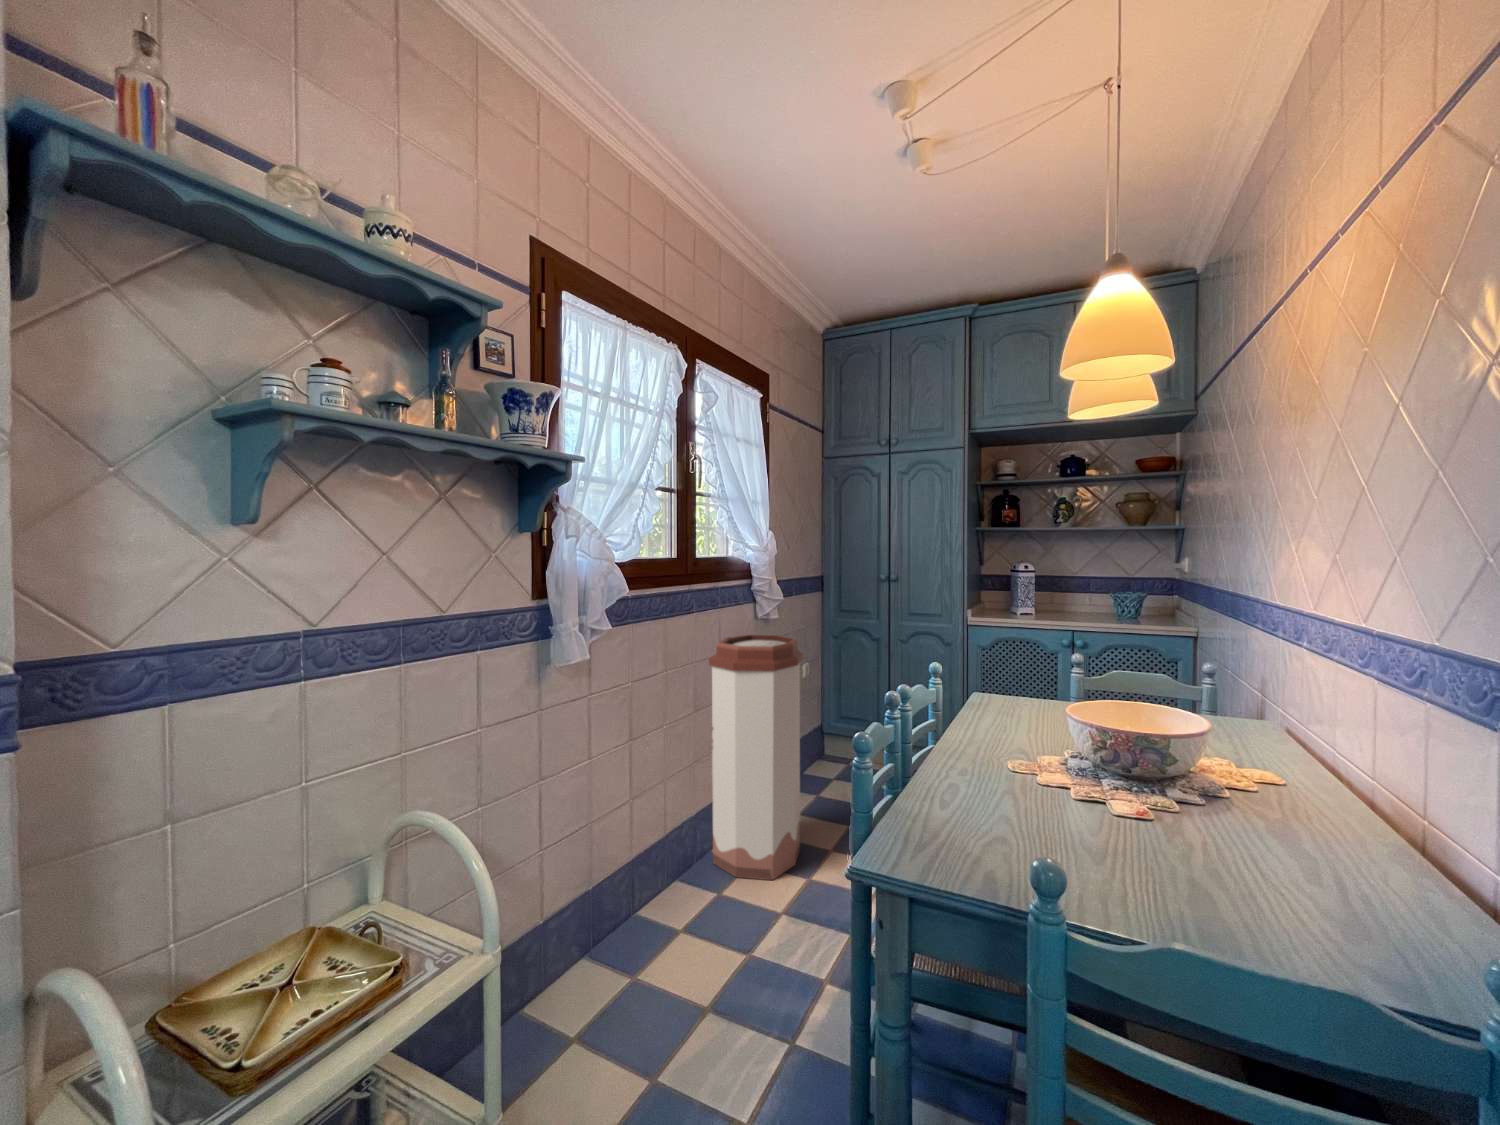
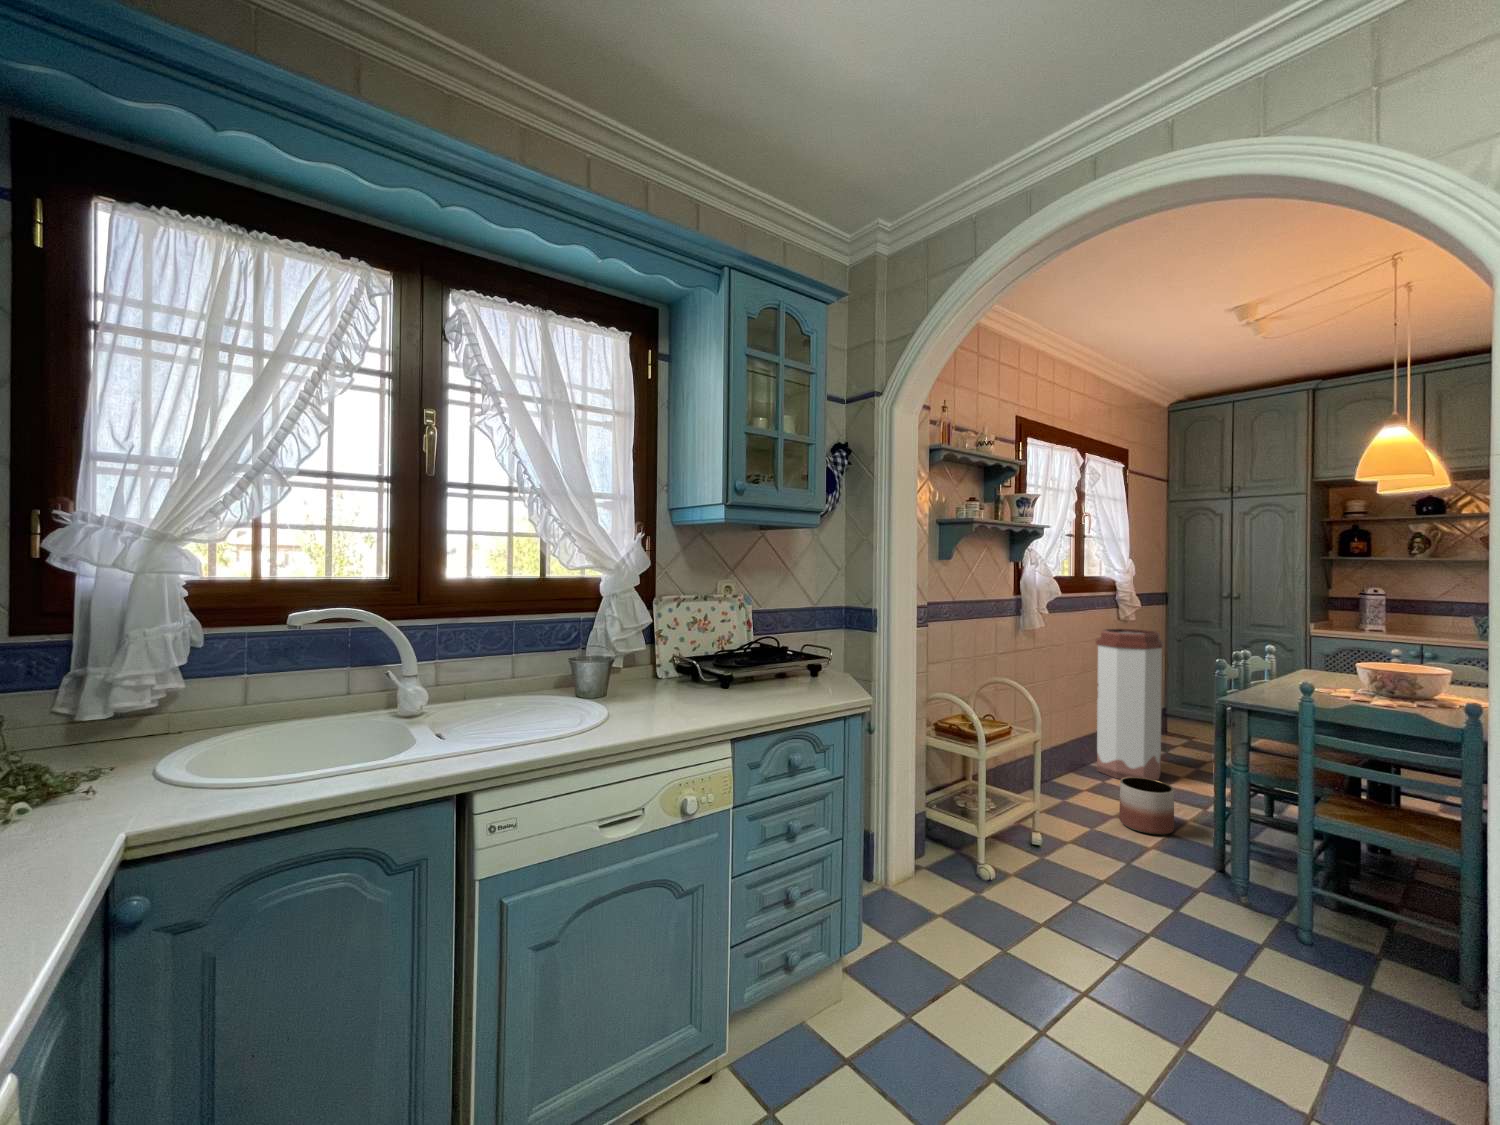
planter: none [705,928,793,1065] -> present [1119,777,1174,835]

